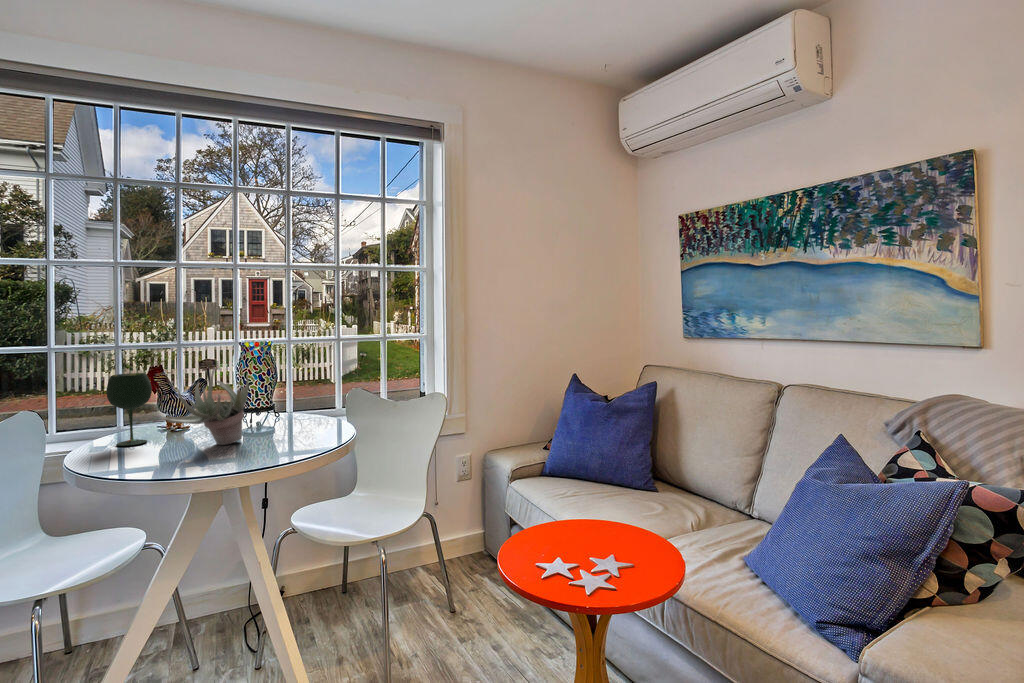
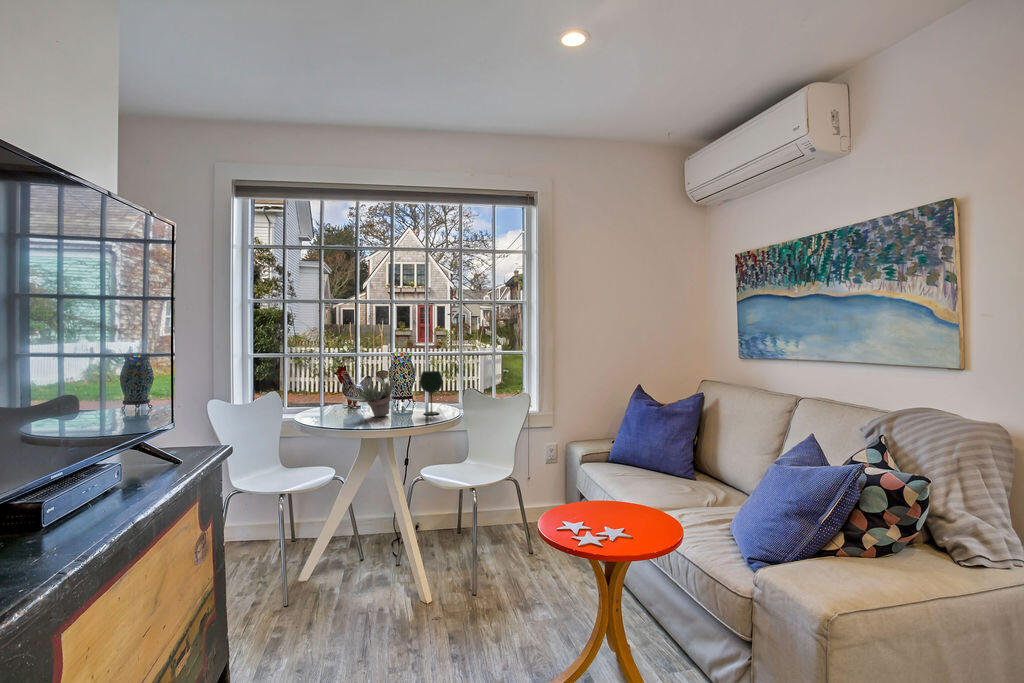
wine glass: present [106,373,152,446] -> present [420,371,443,415]

